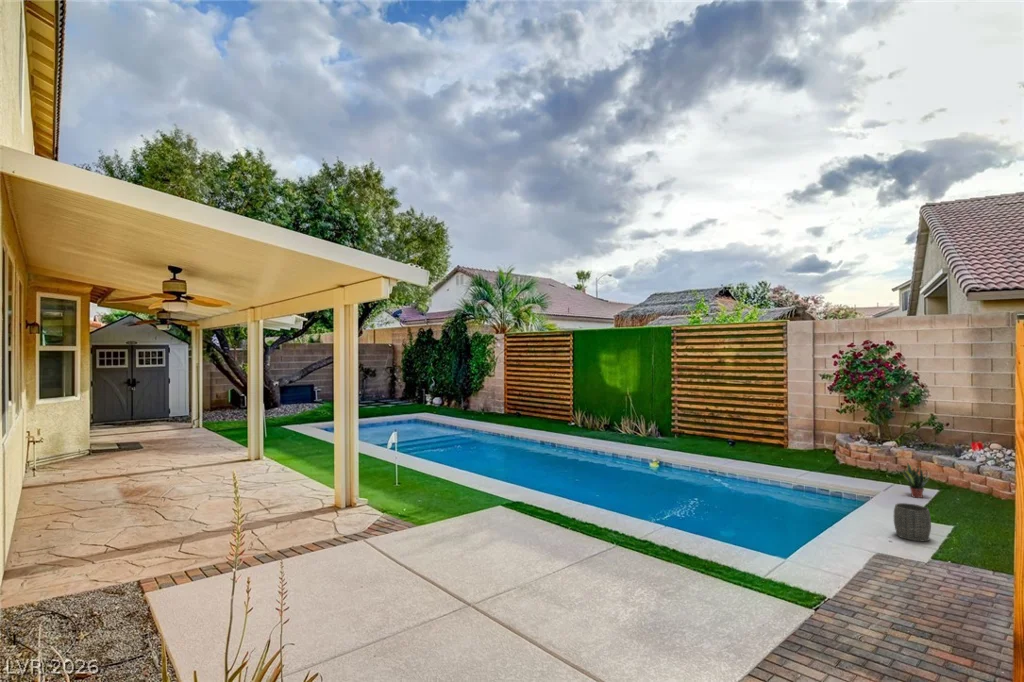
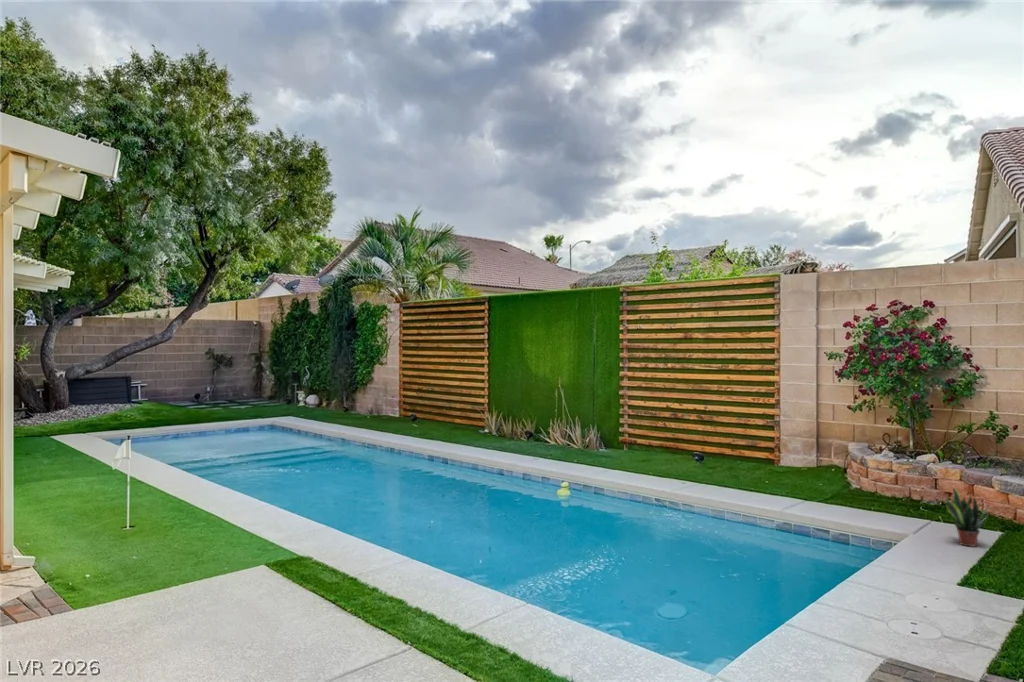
woven basket: present [894,503,931,541] -> none [931,564,998,638]

